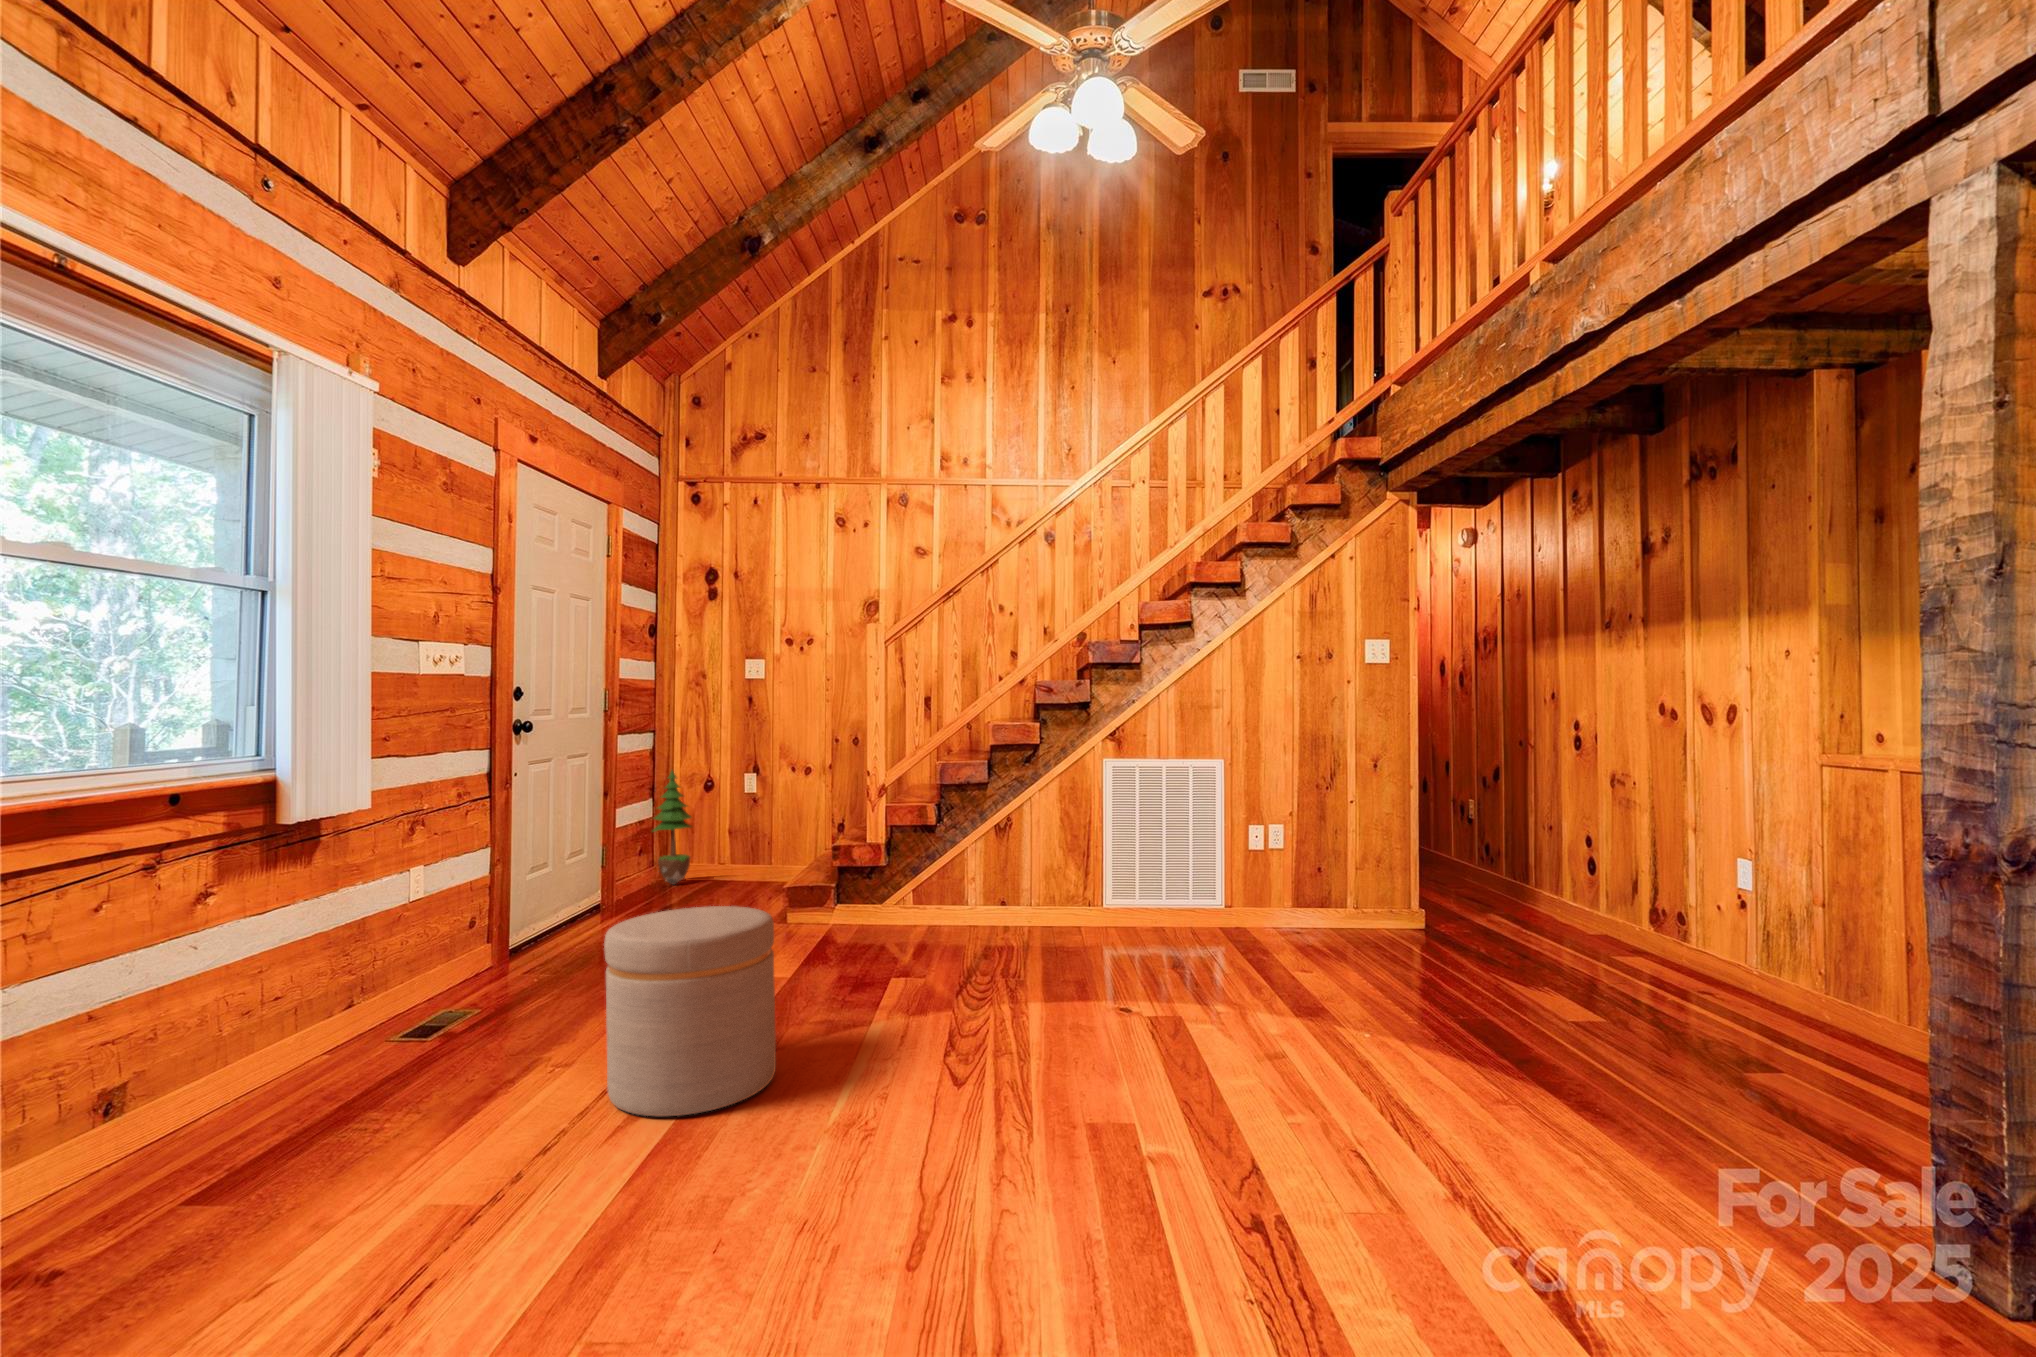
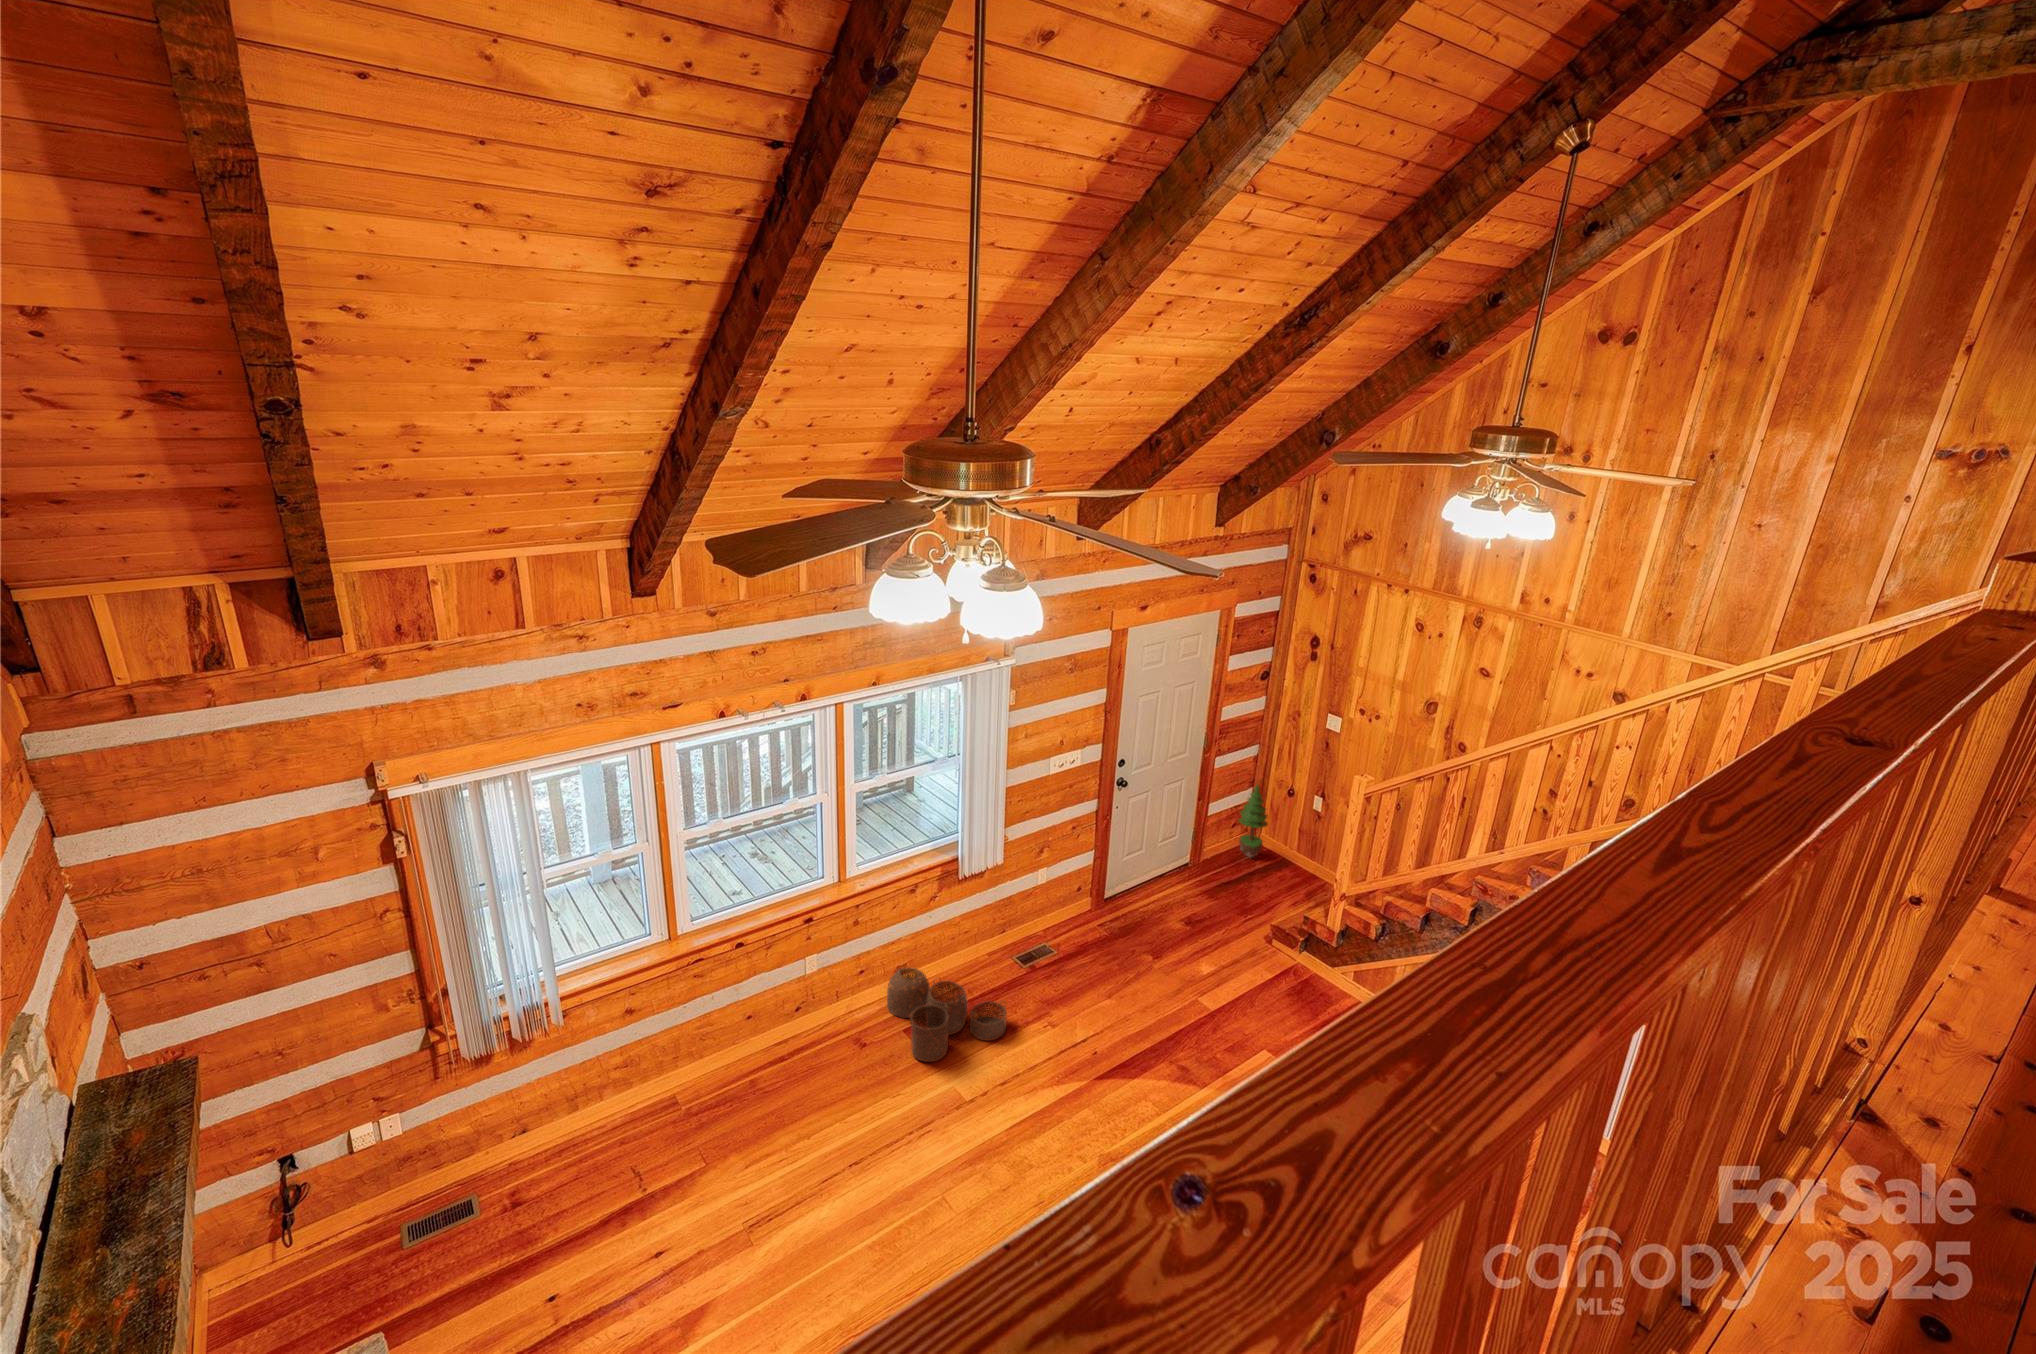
ottoman: present [604,906,776,1116] -> none [1020,1005,1103,1125]
woven basket: none [116,1010,494,1175] -> present [887,968,1006,1062]

